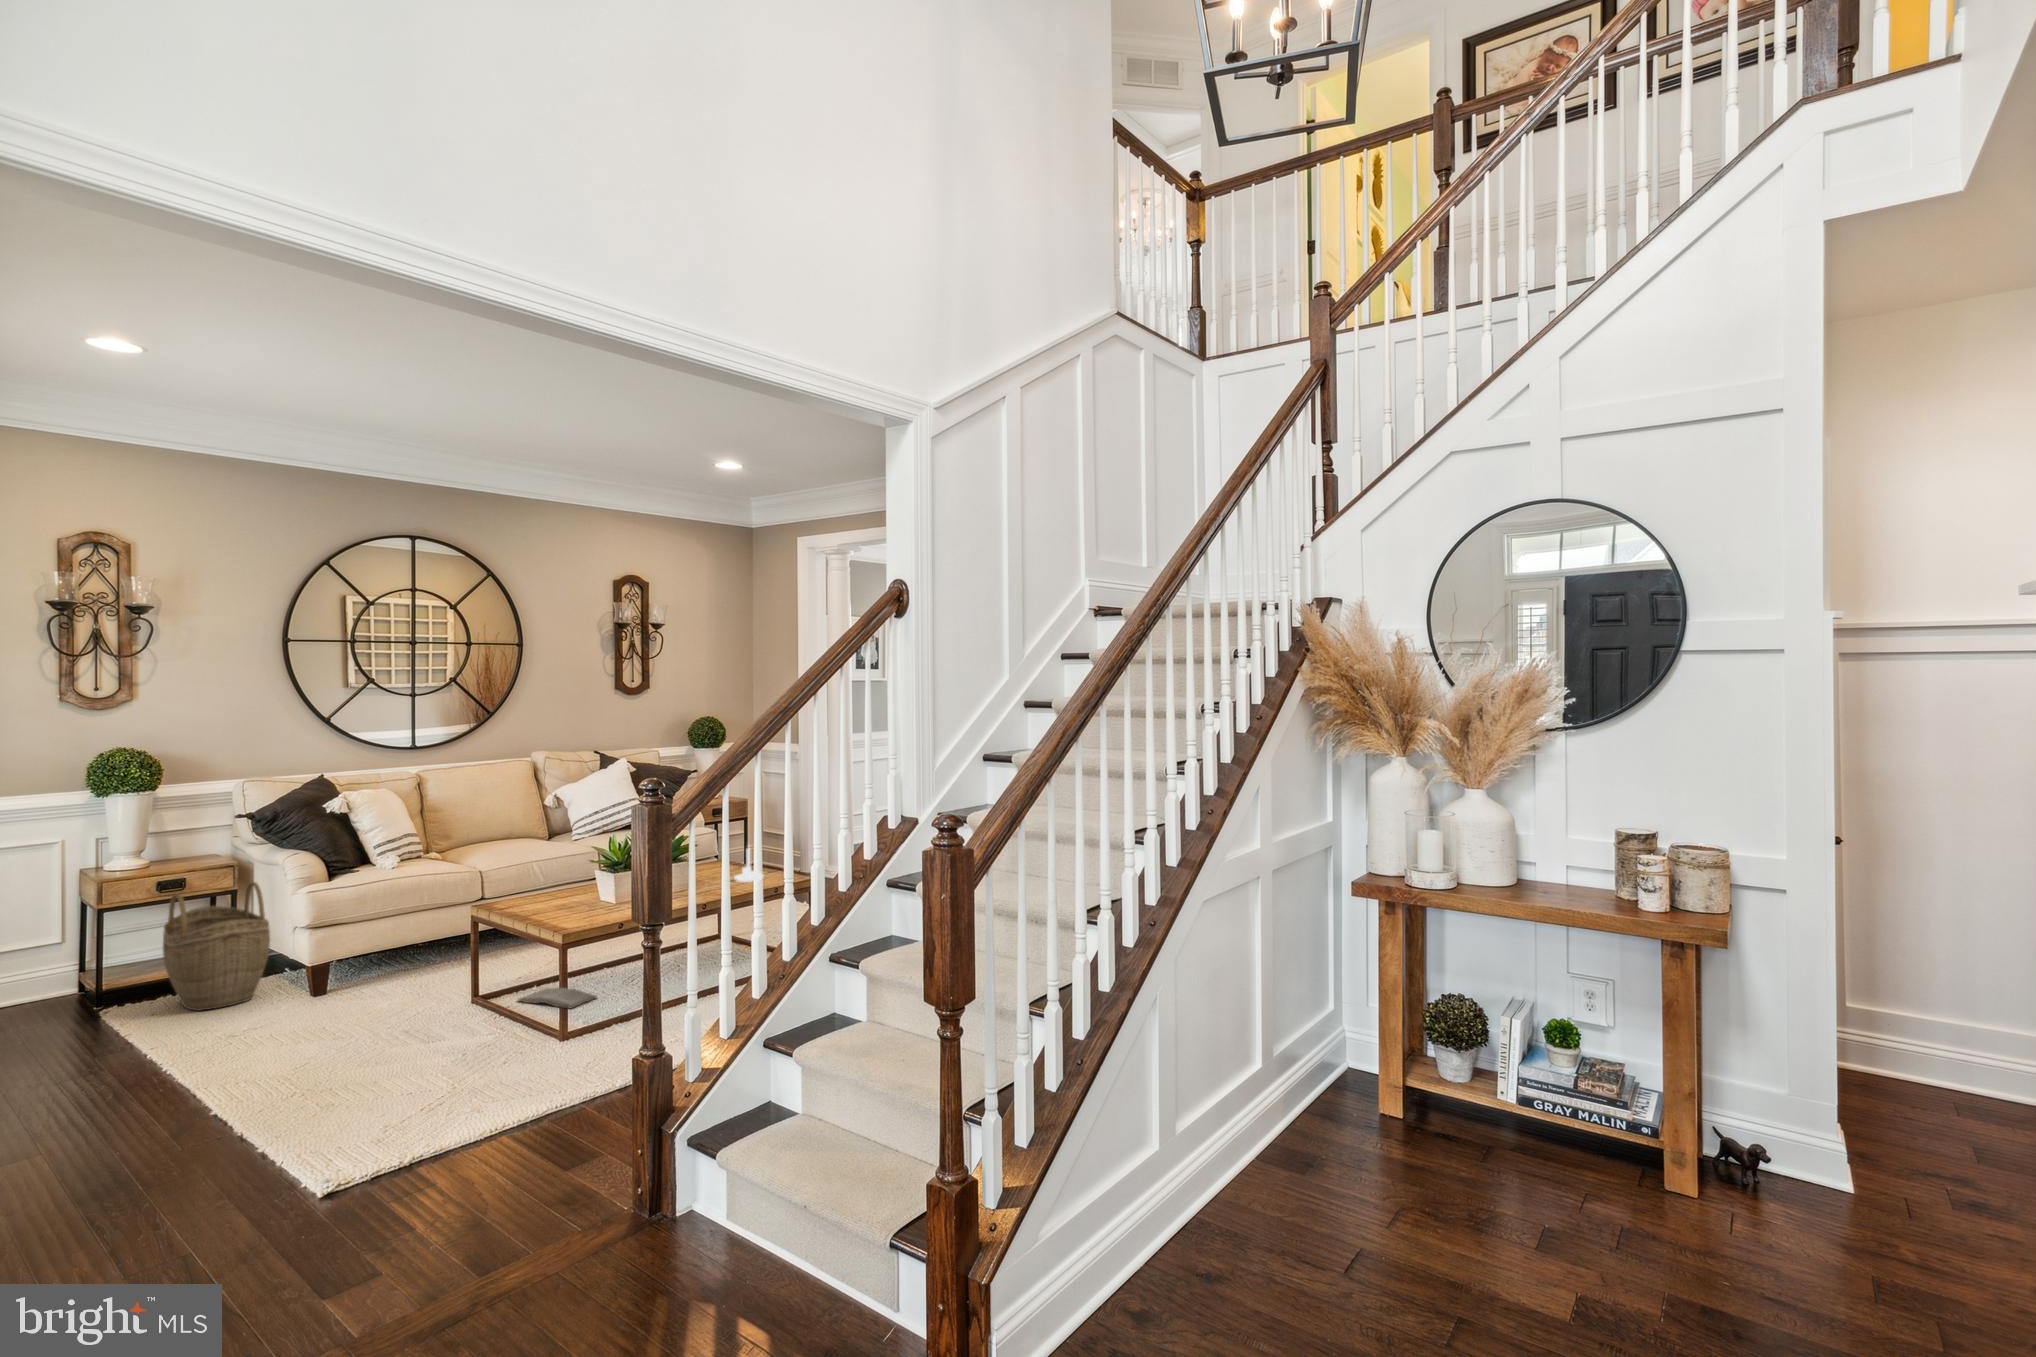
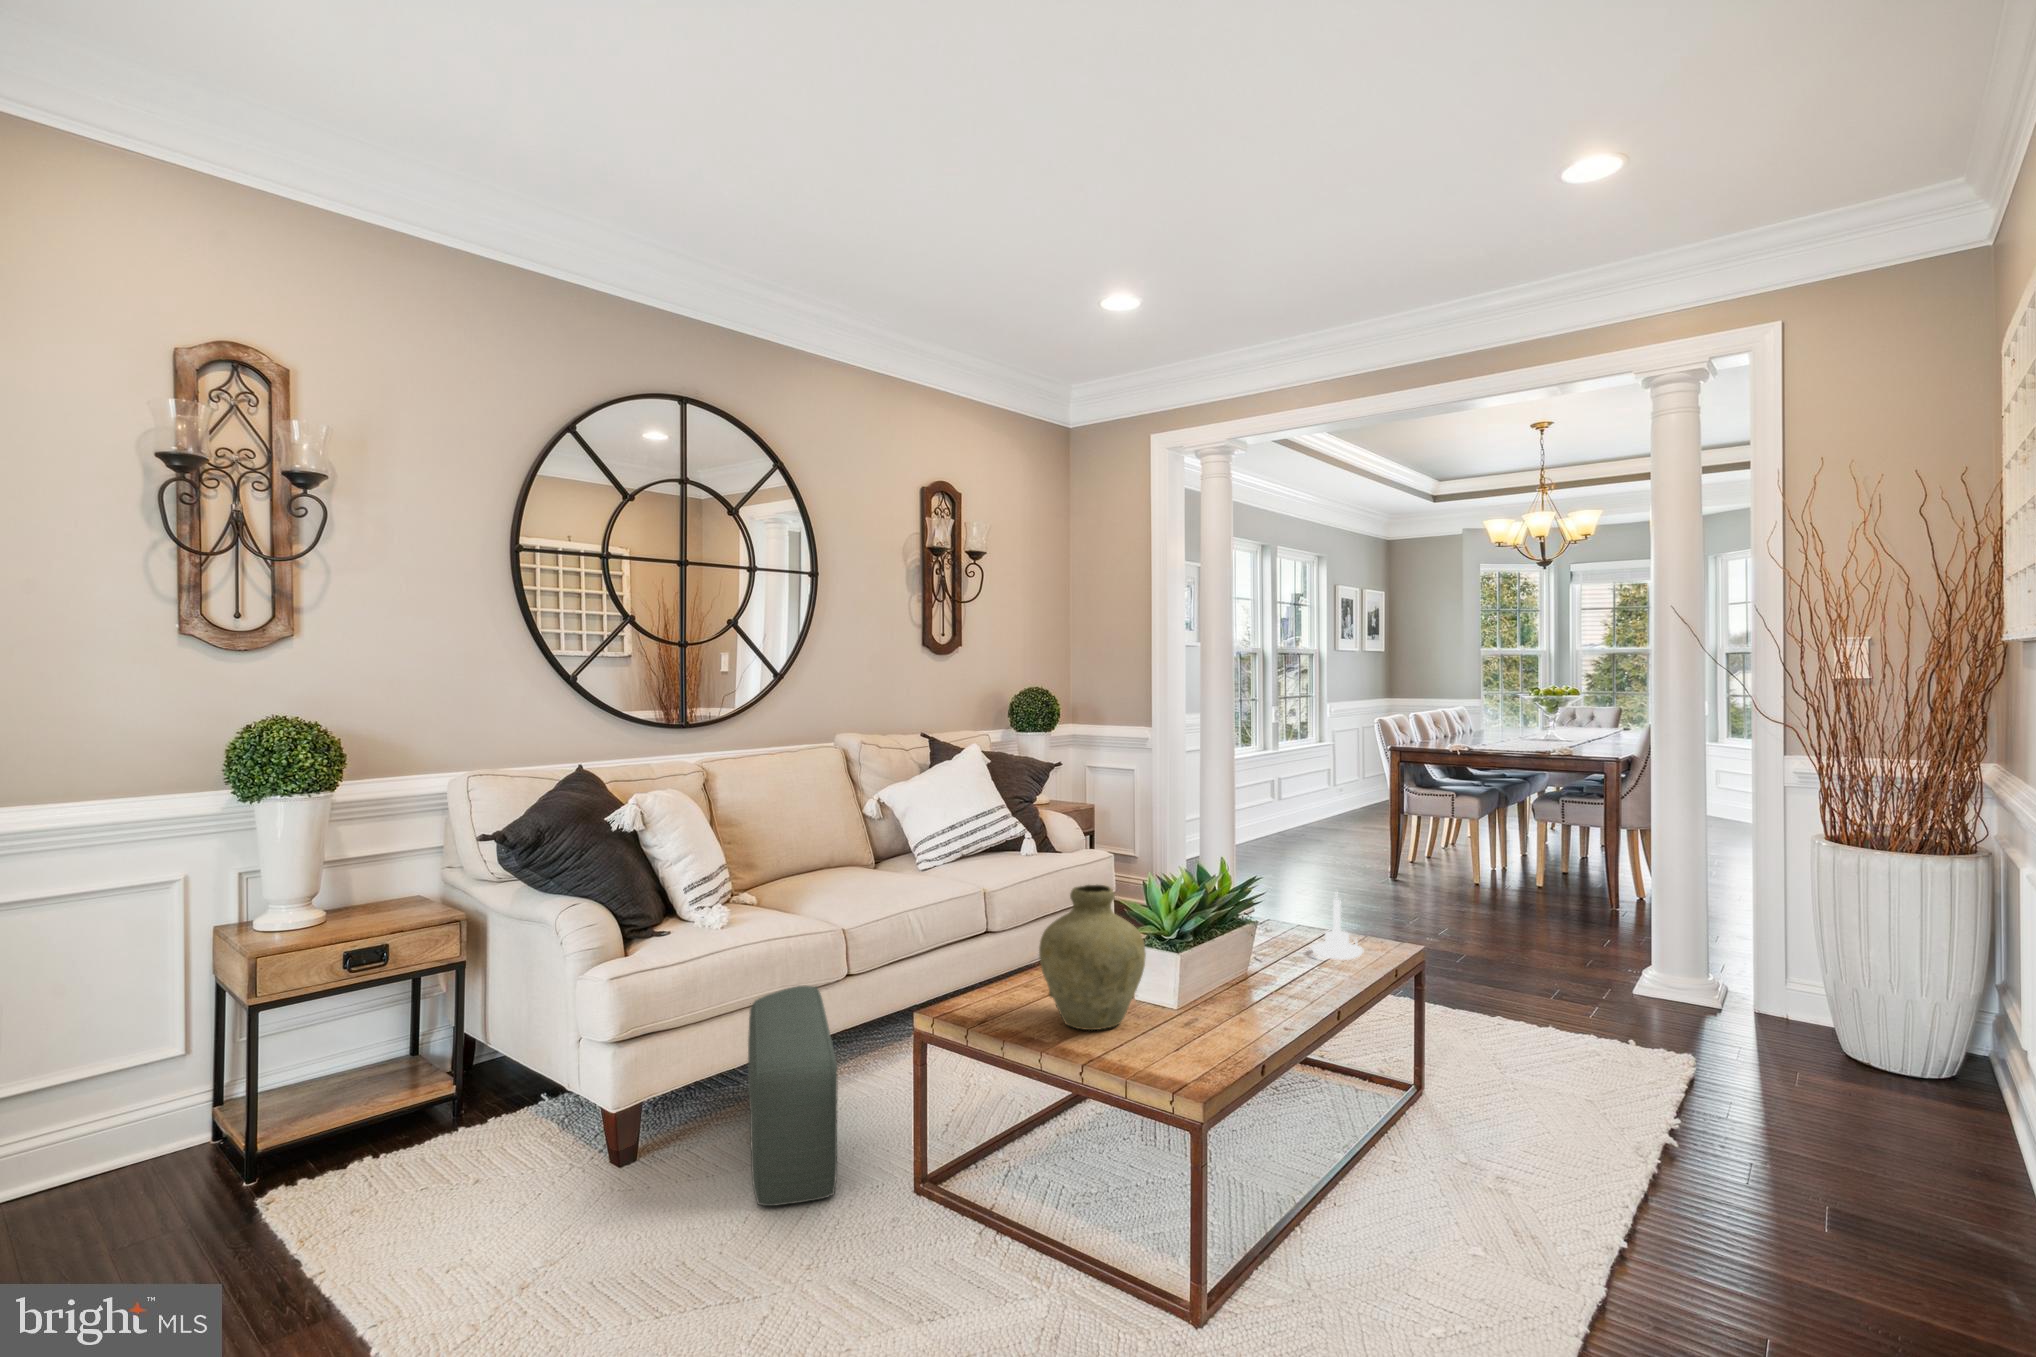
vase: none [525,837,587,911] -> present [1039,885,1146,1030]
woven basket: present [163,882,270,1011] -> none [364,953,542,1197]
pouf: none [376,903,457,1010] -> present [748,986,838,1206]
book: present [518,988,596,1009] -> none [997,1156,1137,1213]

